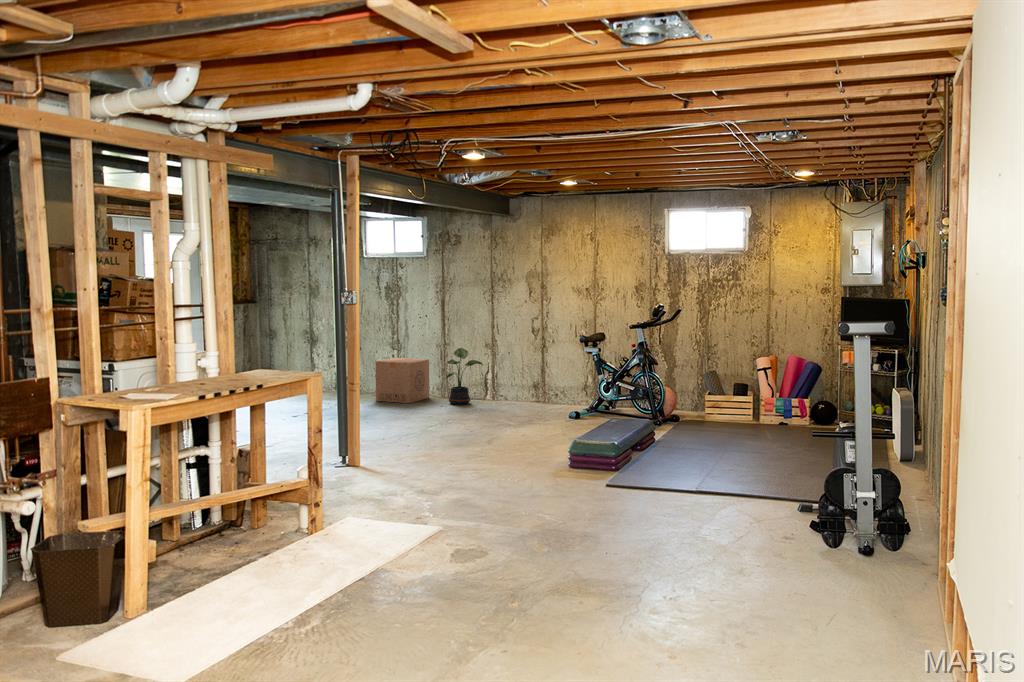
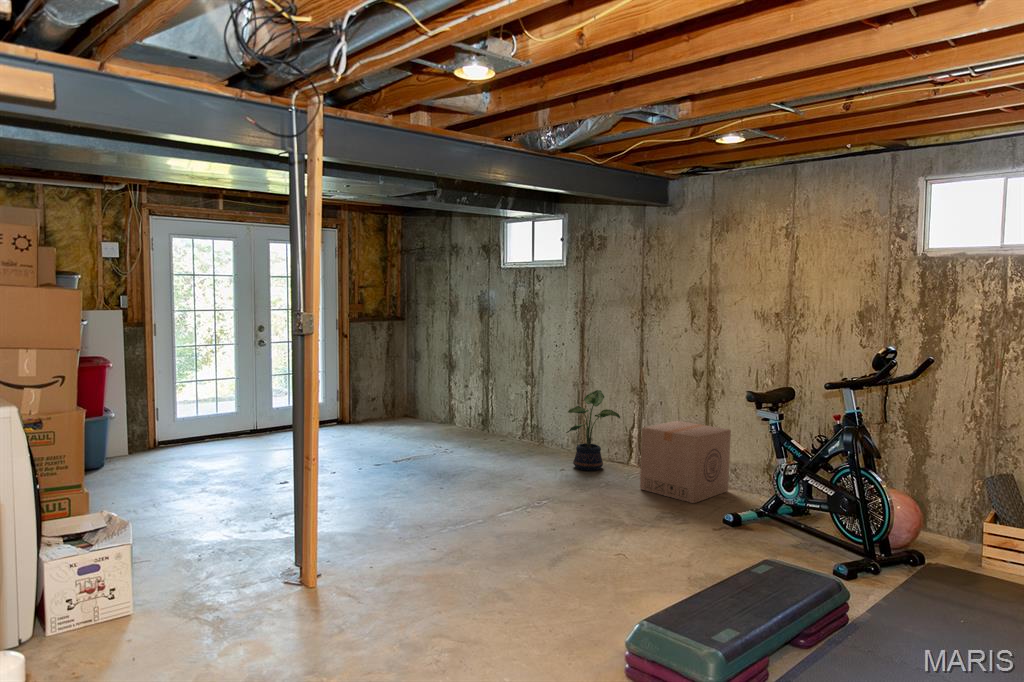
cardboard box: present [375,358,429,403] -> present [640,420,731,503]

